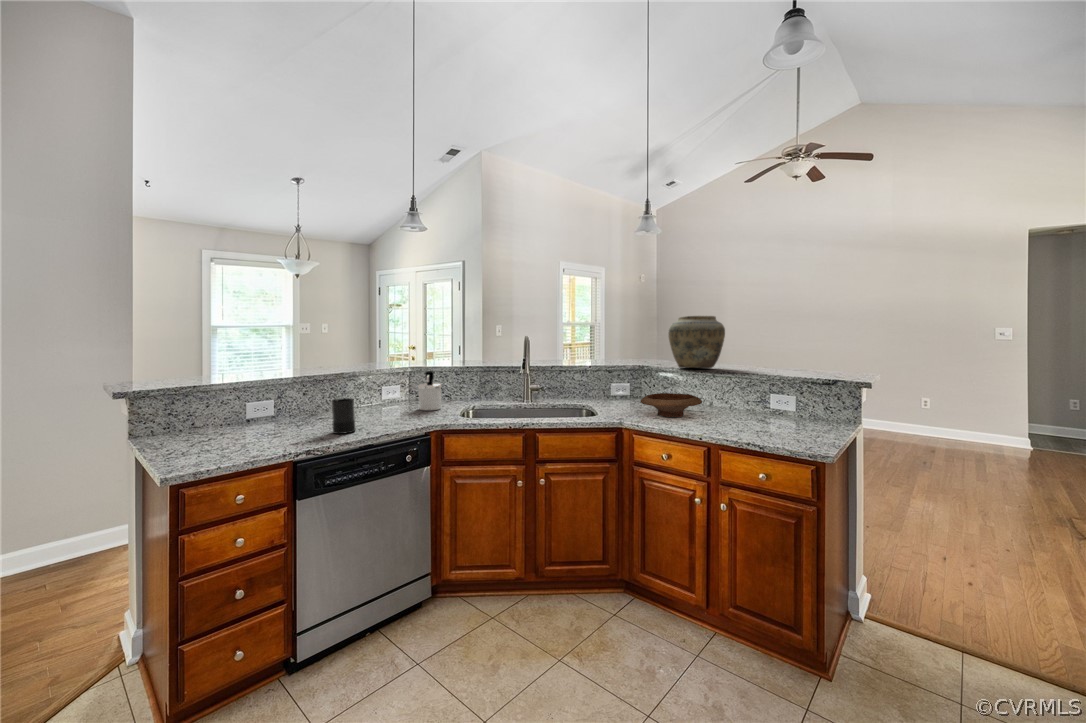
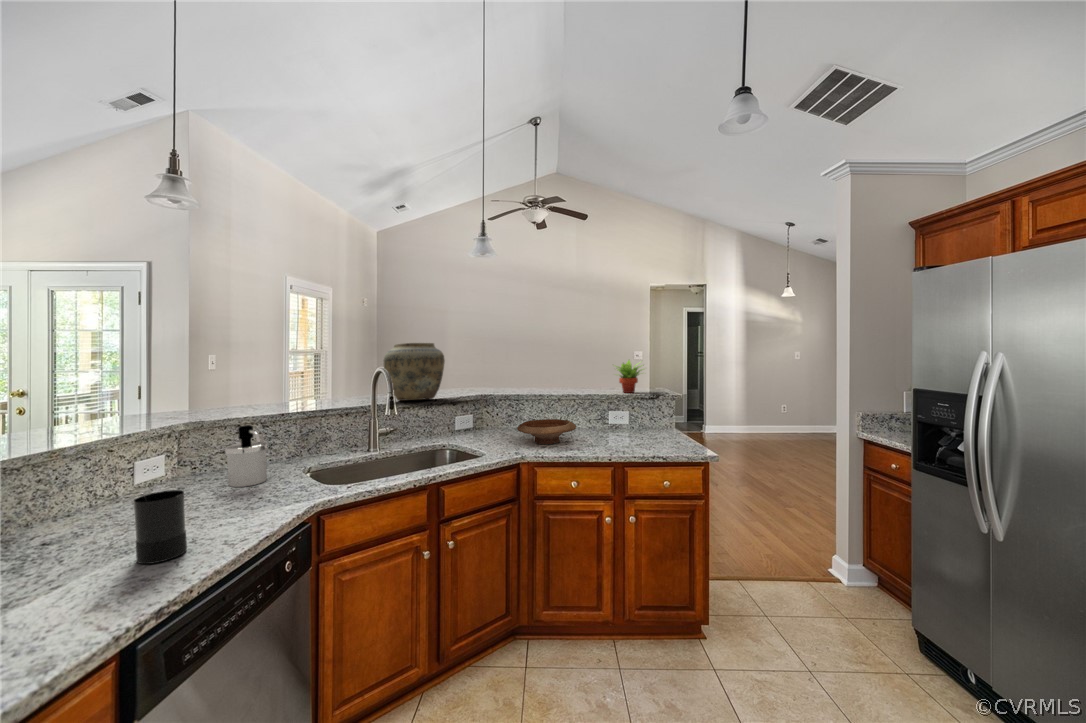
vase: present [668,316,725,368] -> present [384,343,445,401]
succulent plant: none [776,336,820,375] -> present [616,360,641,393]

